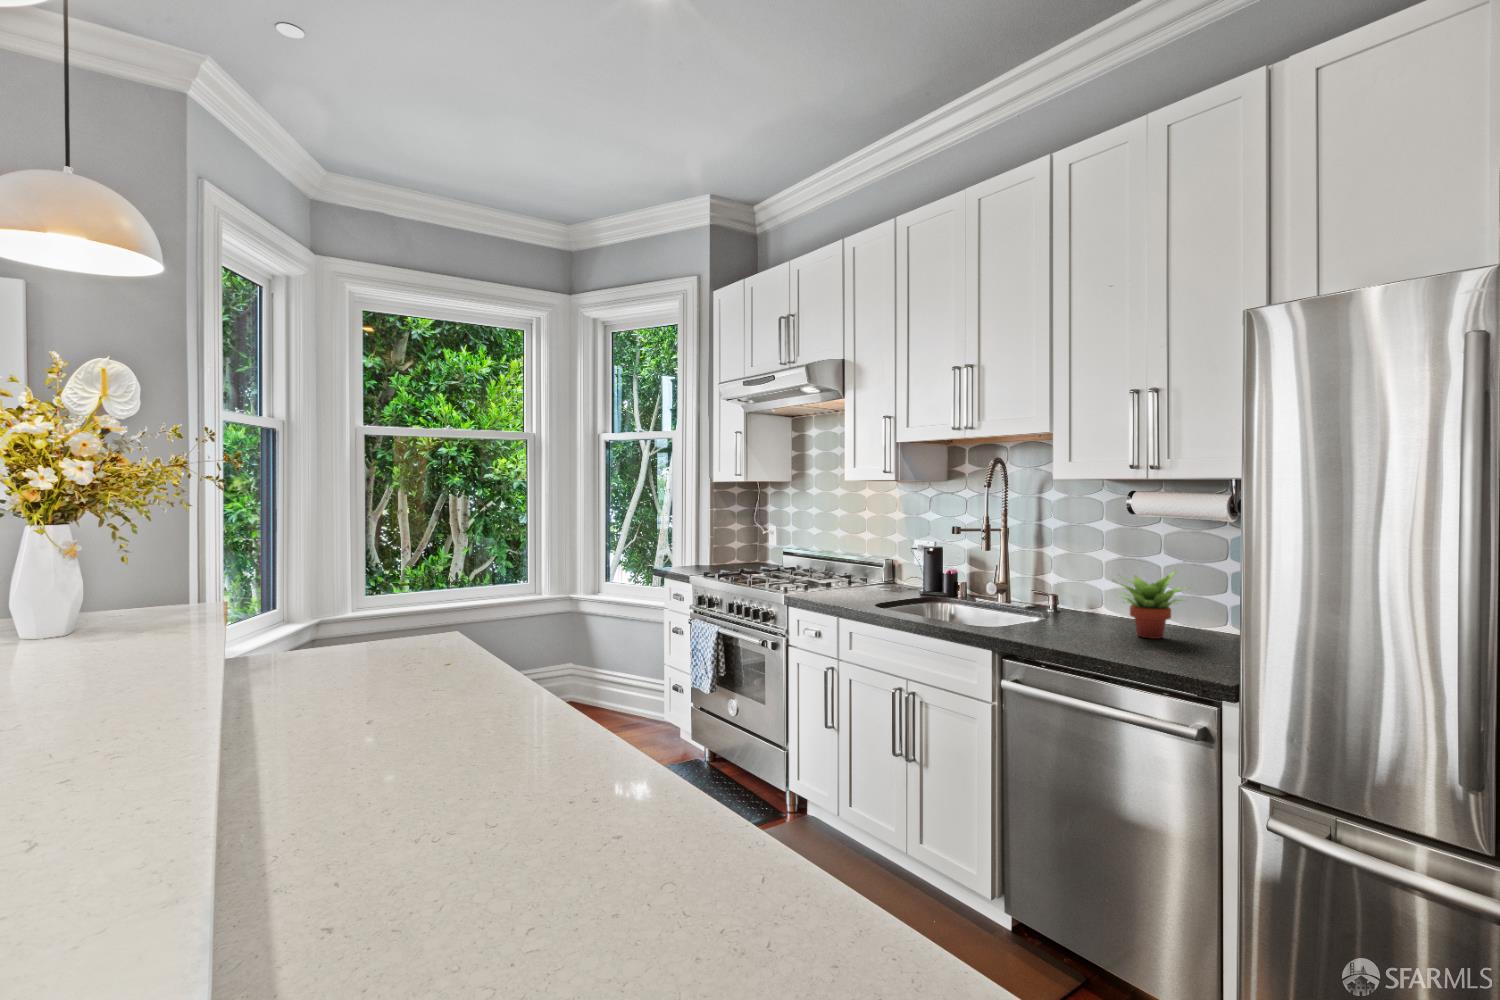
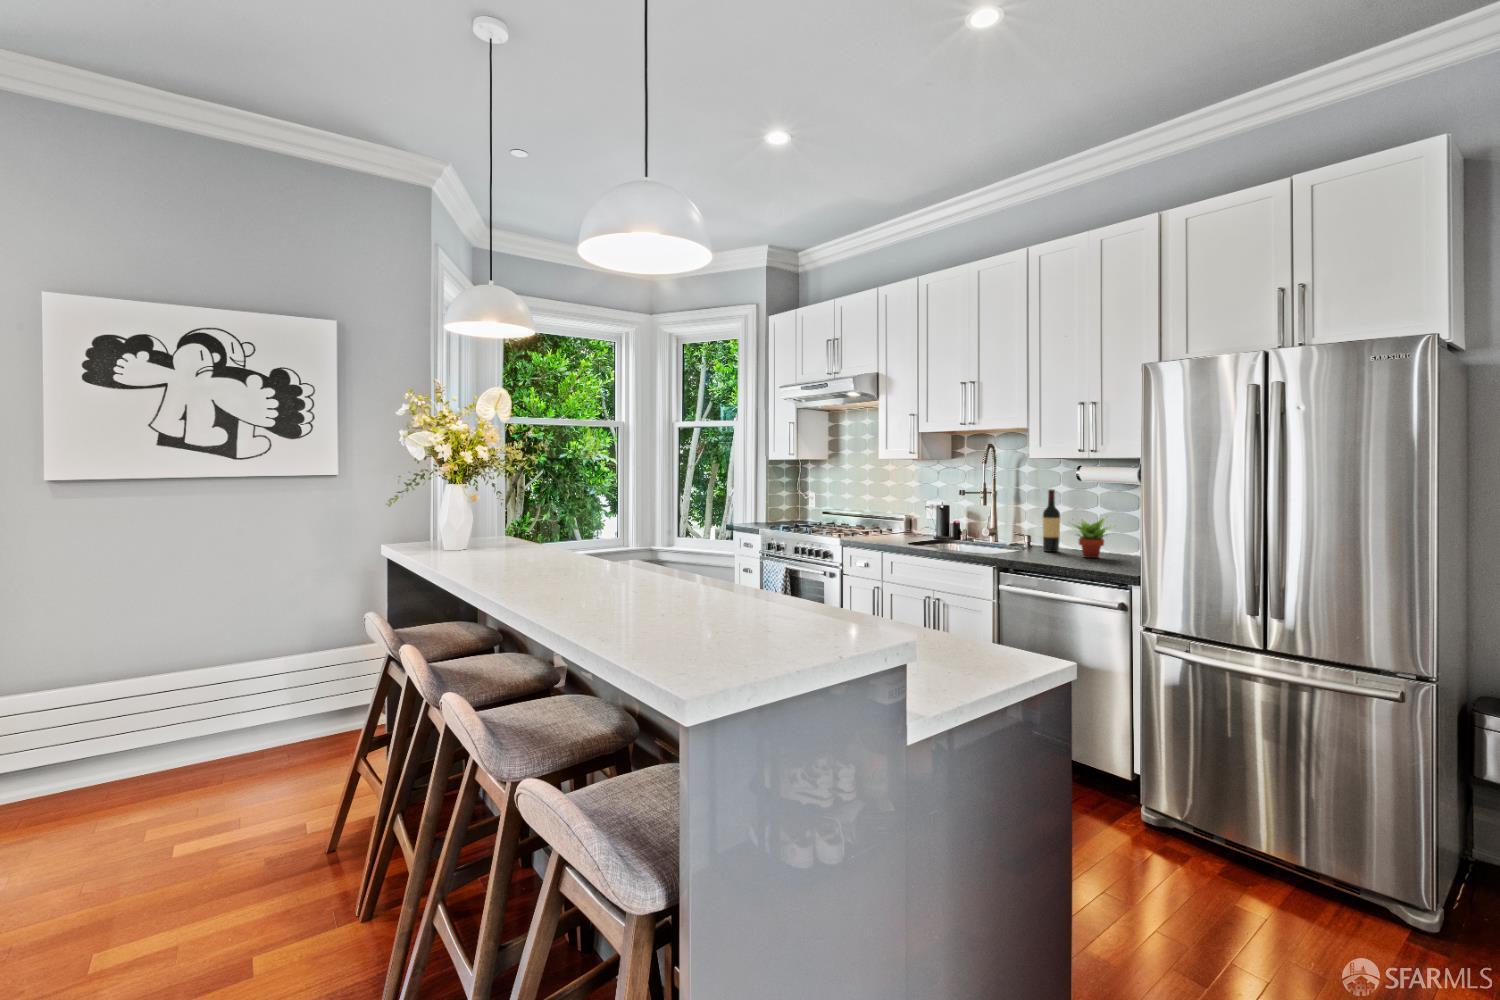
wine bottle: none [1074,527,1102,624] -> present [1043,490,1060,552]

